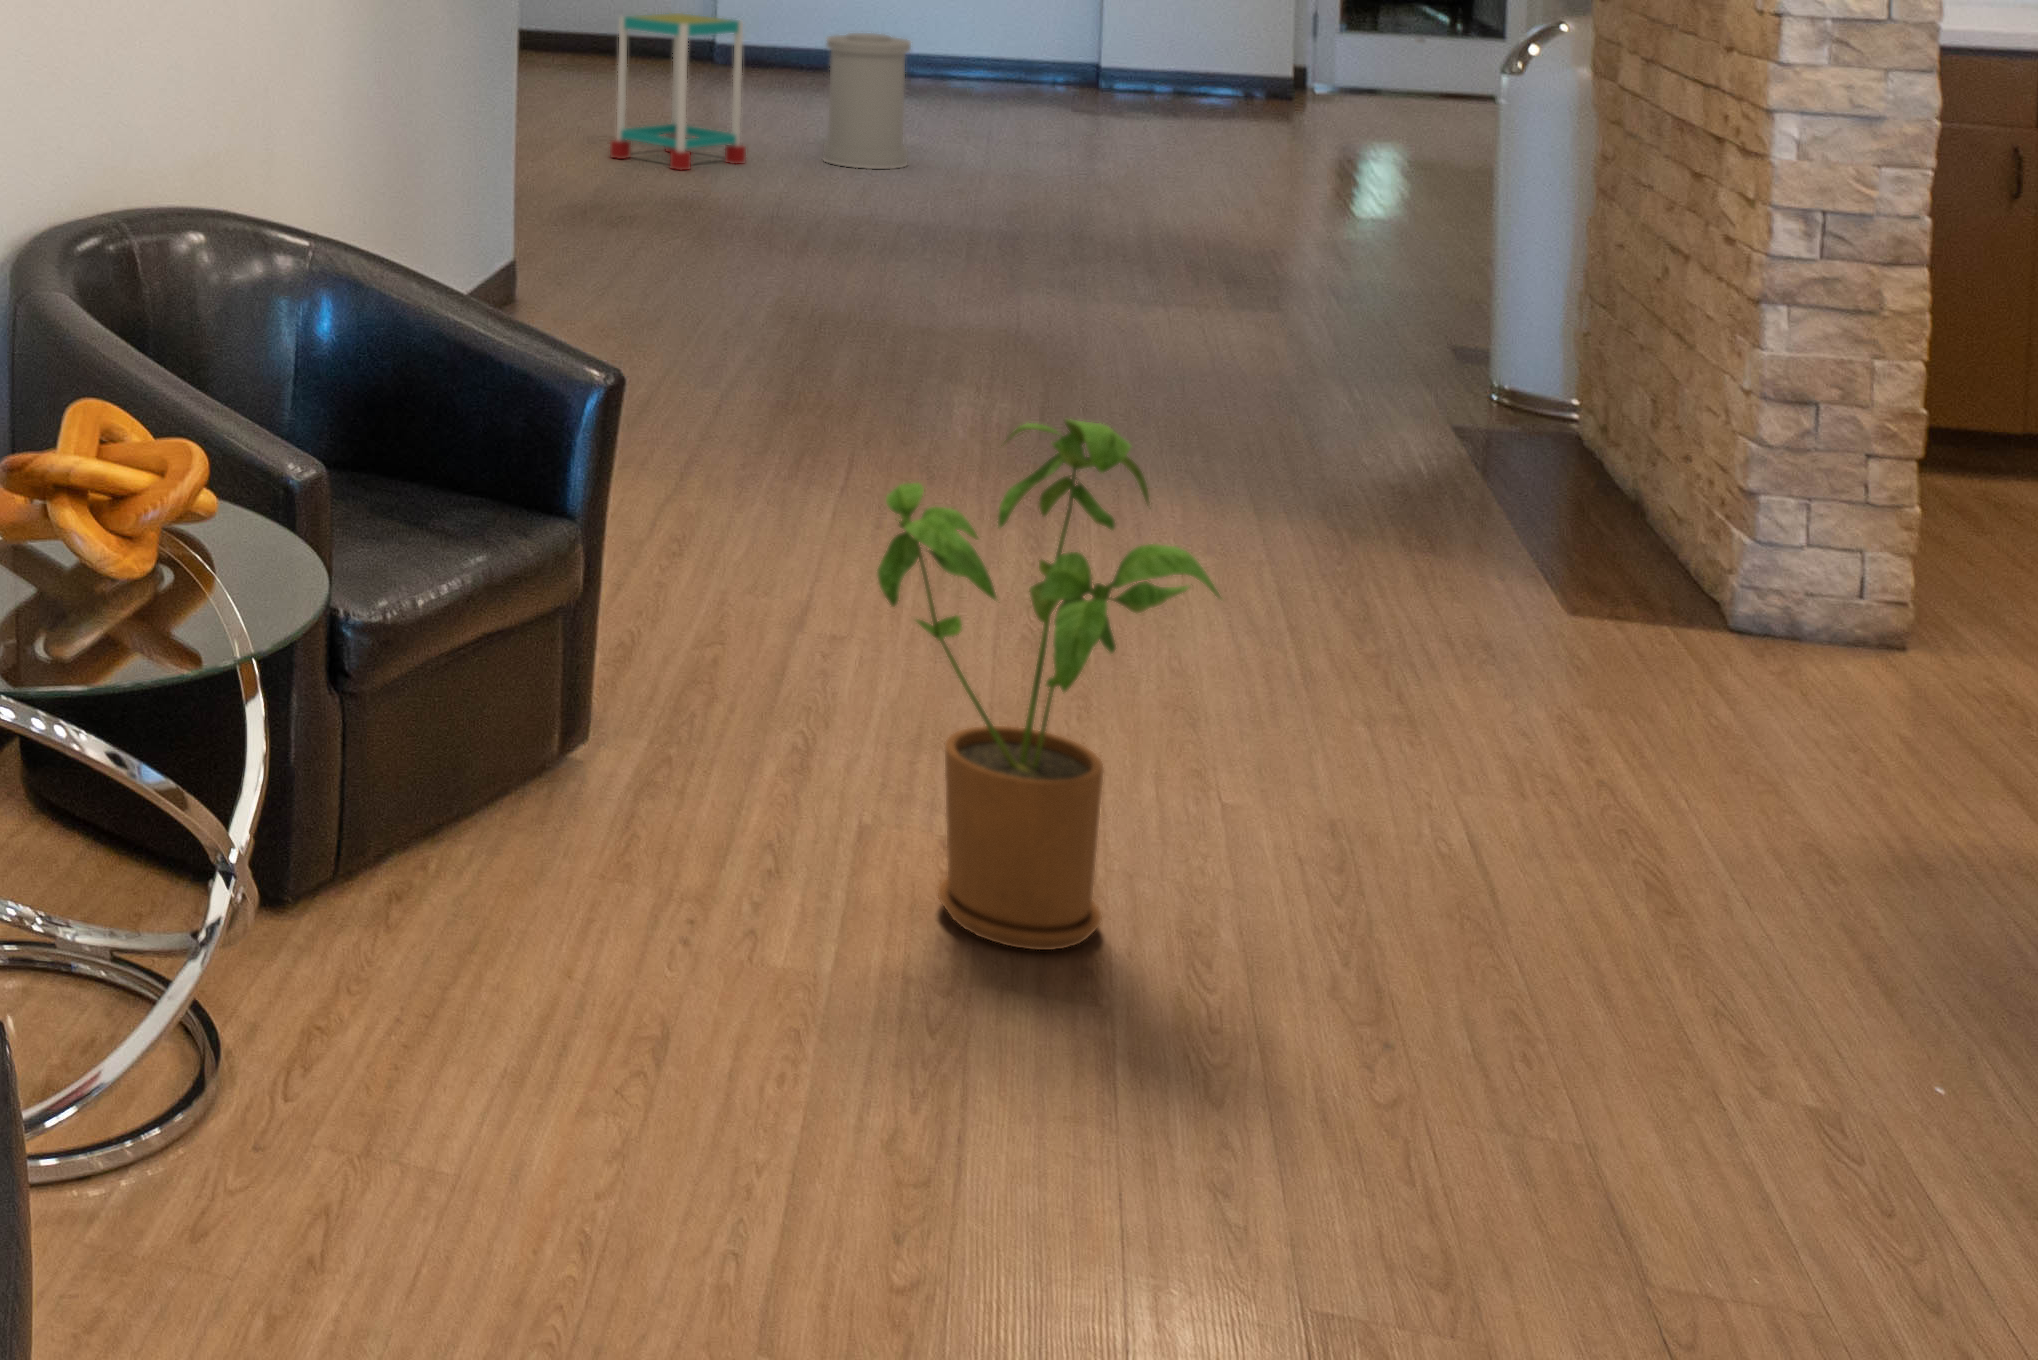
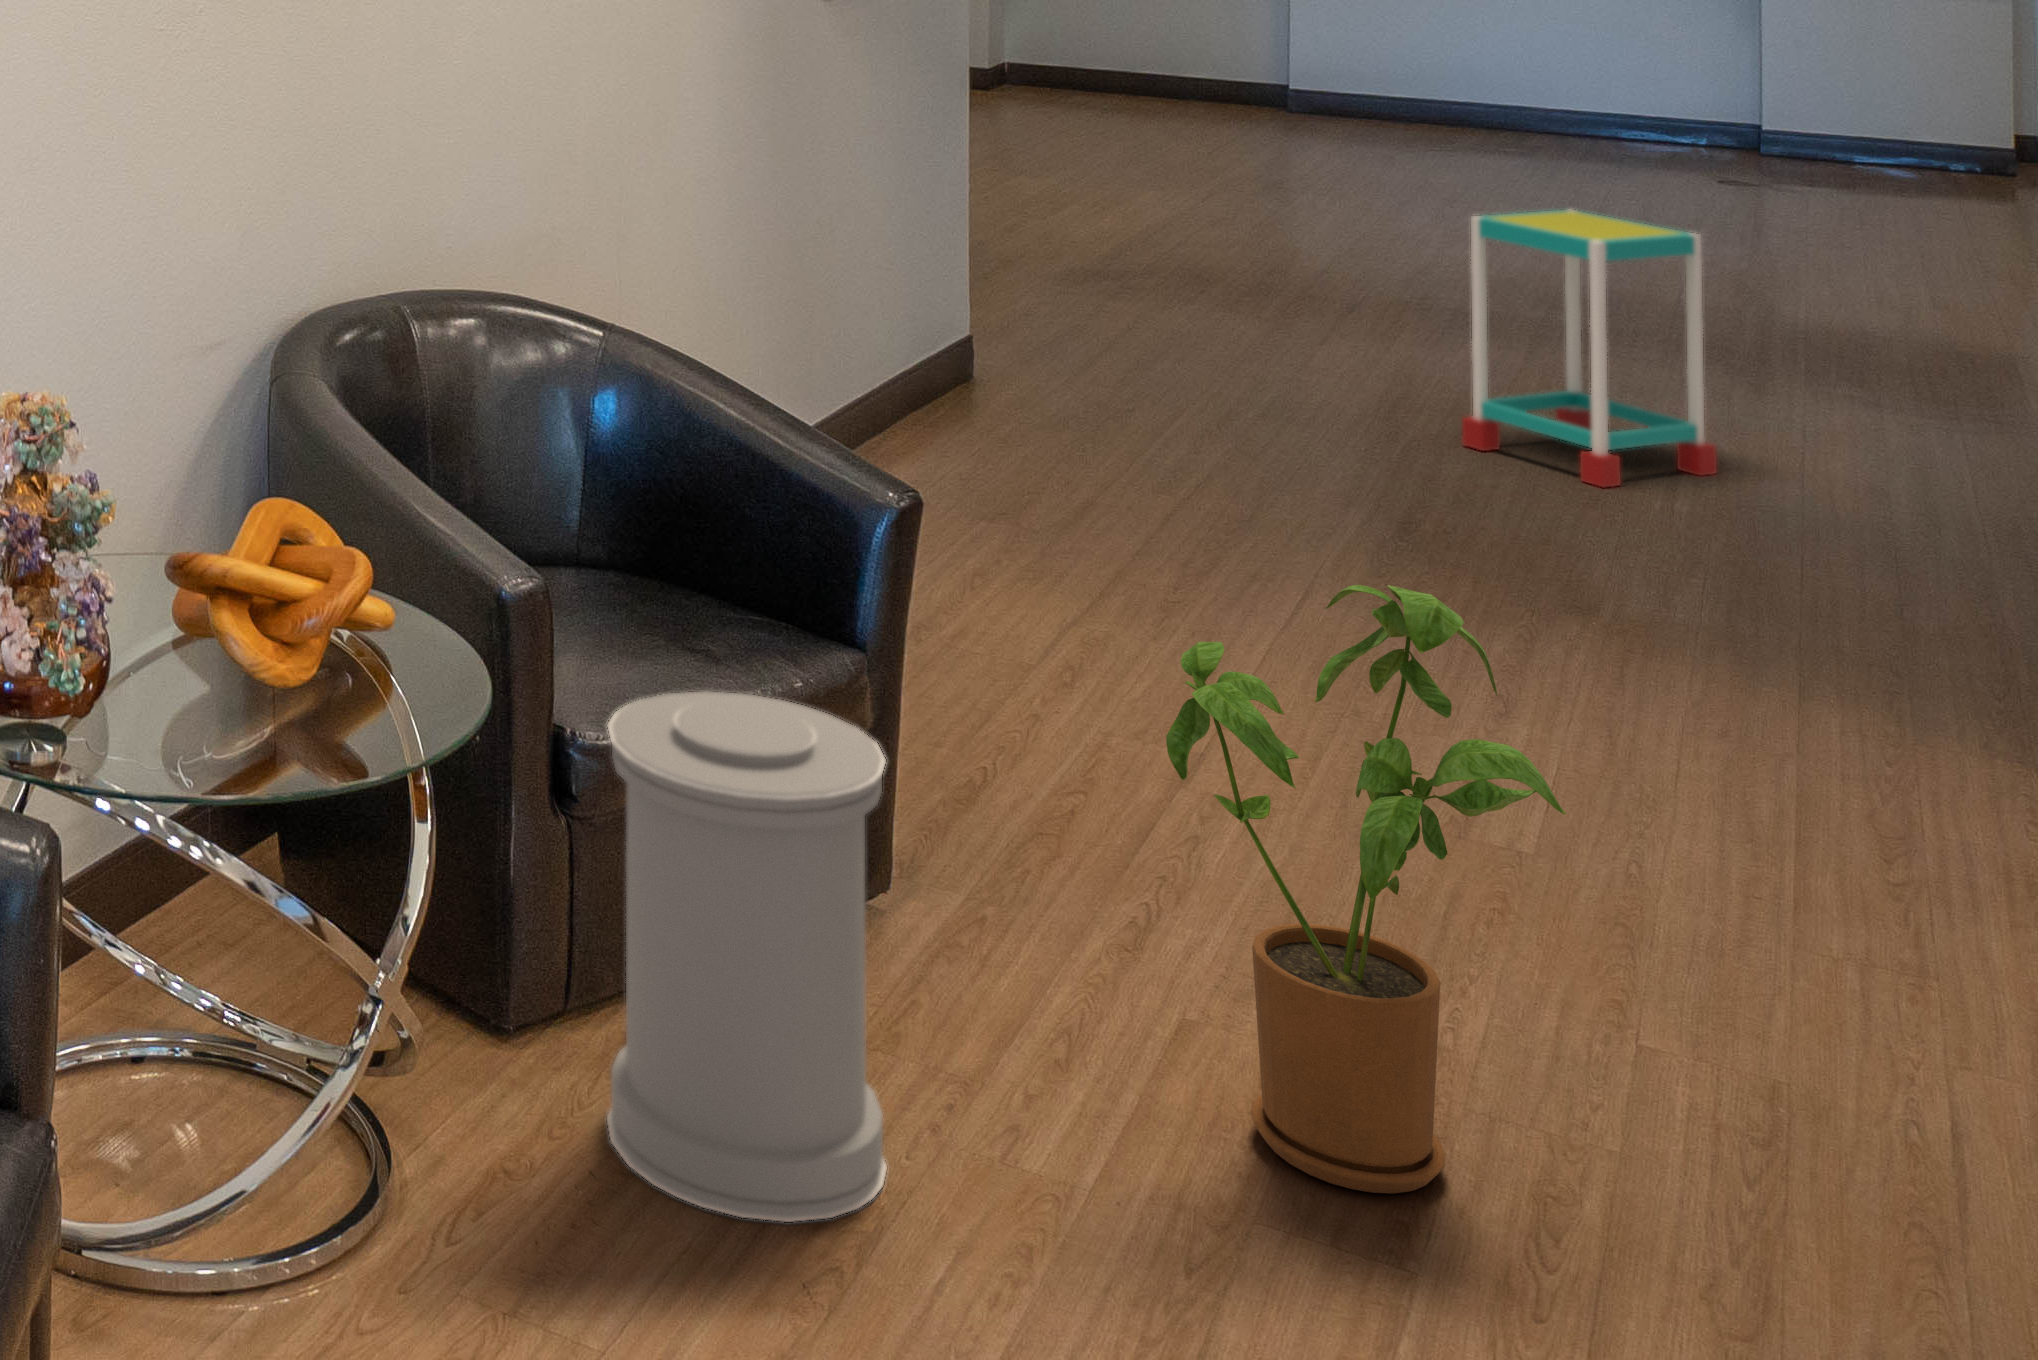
side table: present [610,13,746,170] -> present [1462,210,1717,487]
trash can: present [823,33,911,169] -> present [607,692,887,1222]

